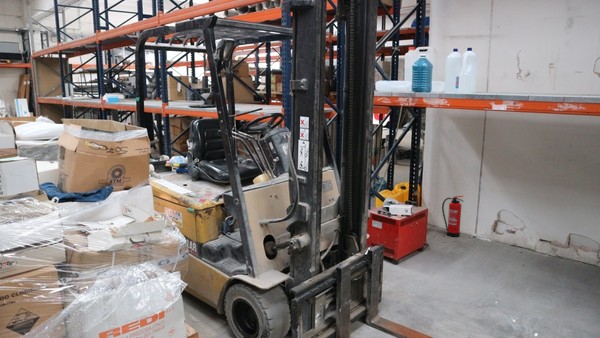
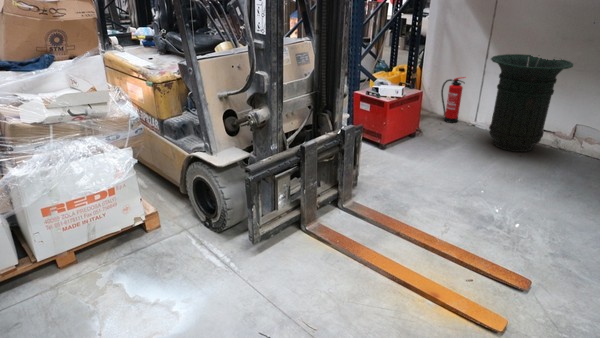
trash can: none [486,177,561,265] -> present [489,54,573,152]

